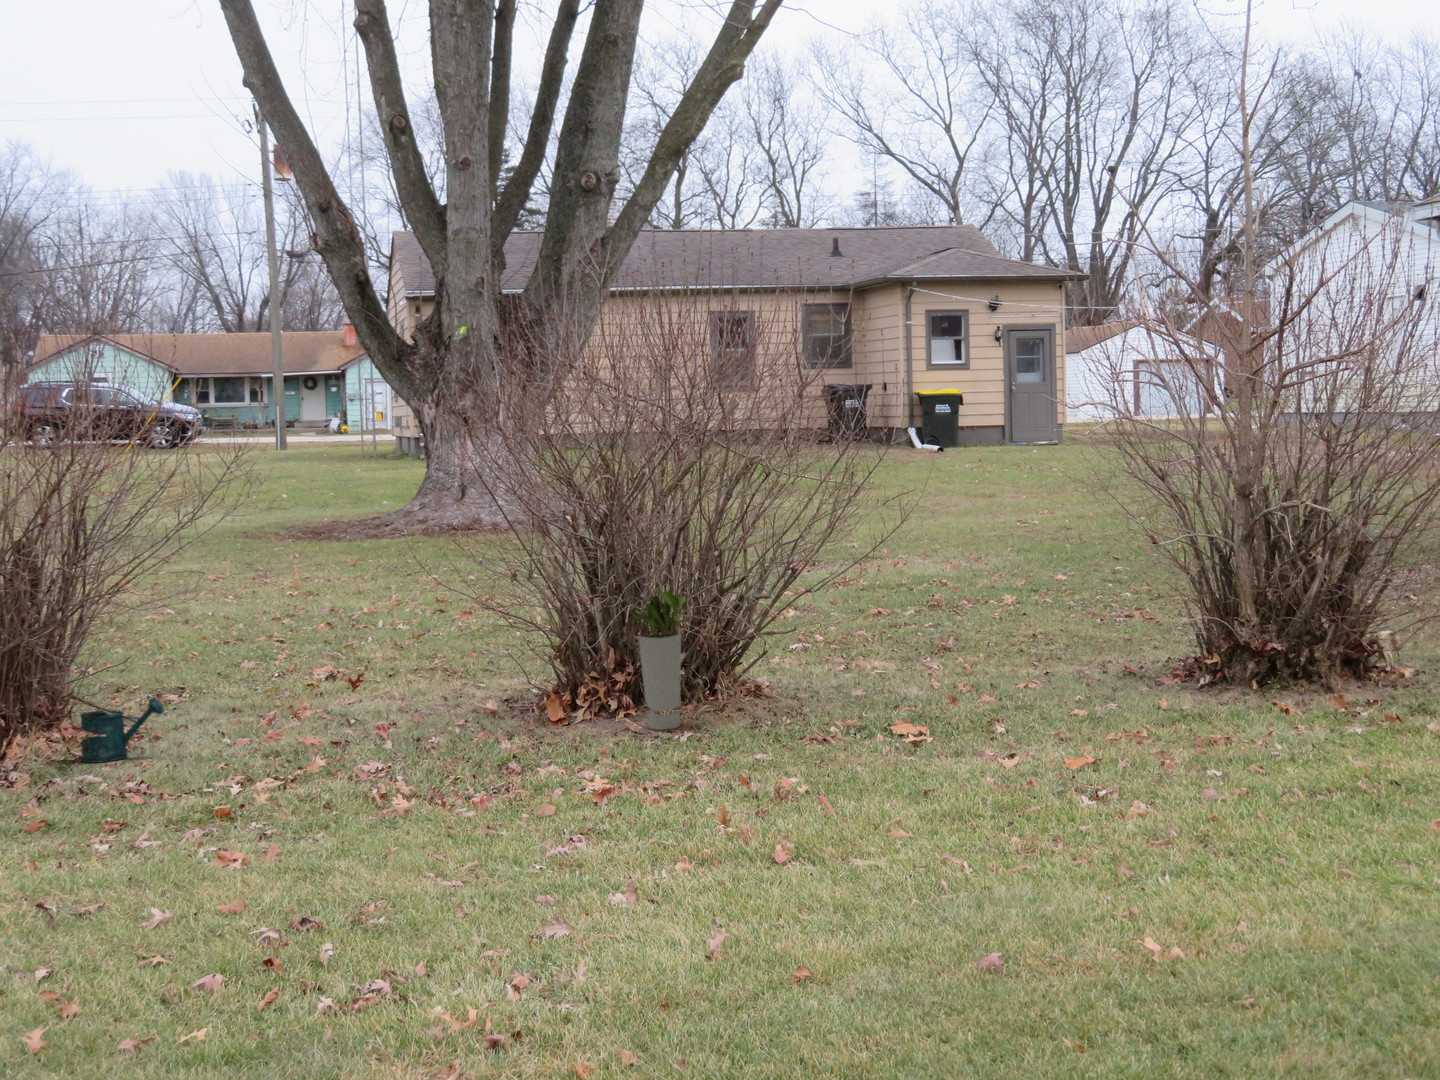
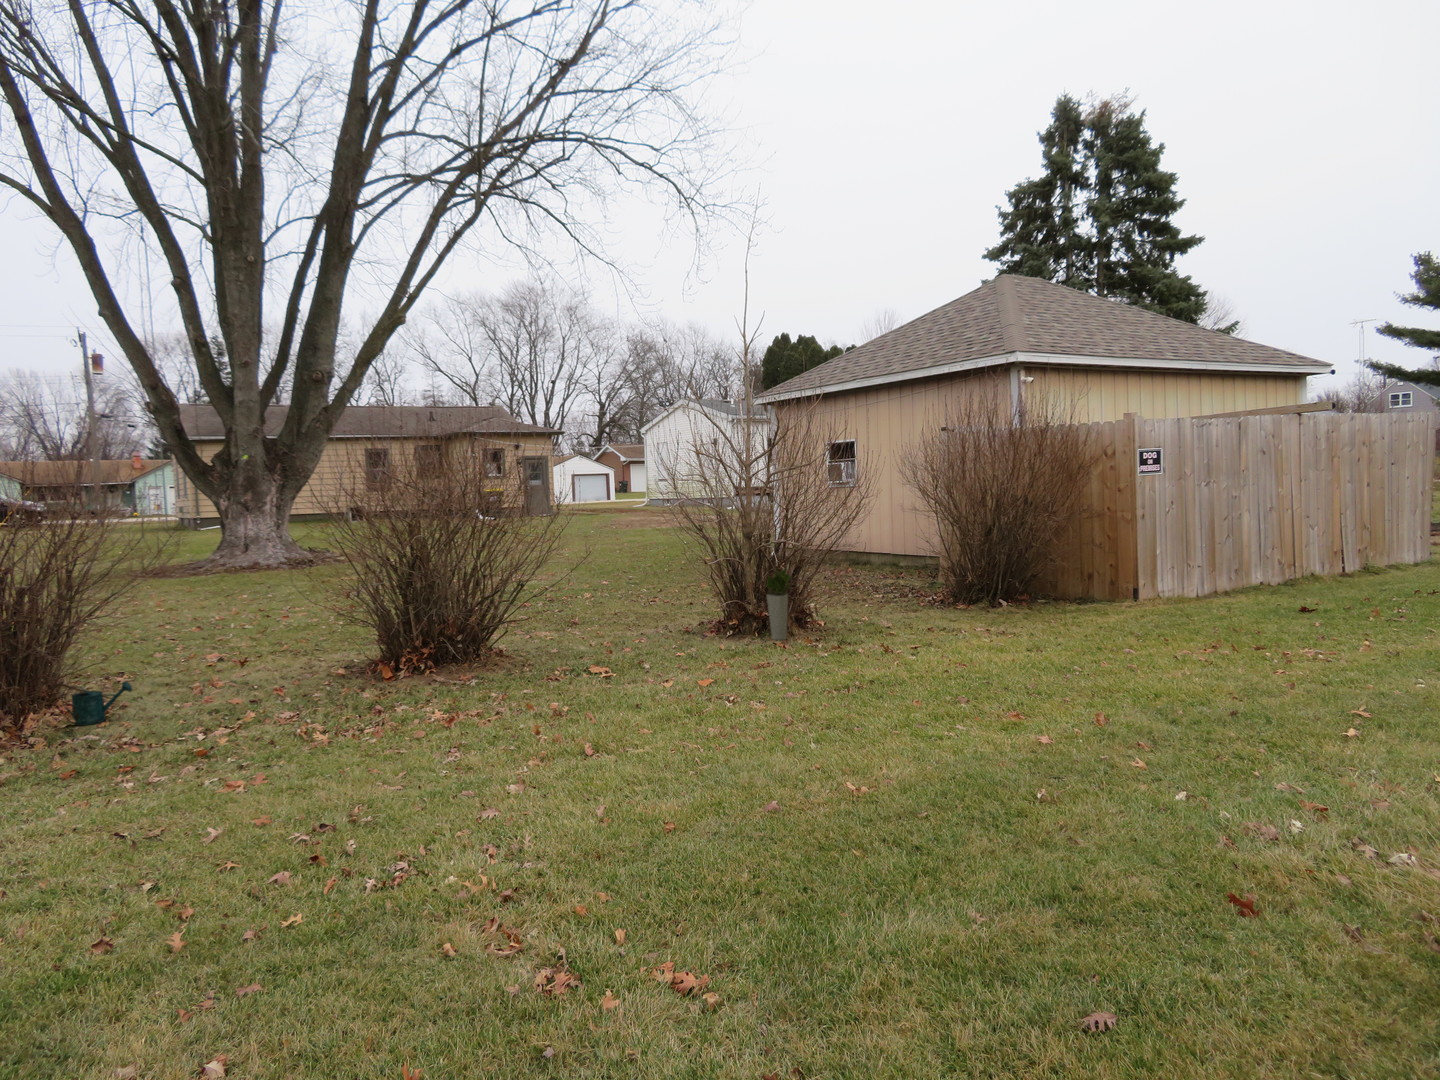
planter: present [629,589,689,730] -> present [765,569,790,640]

